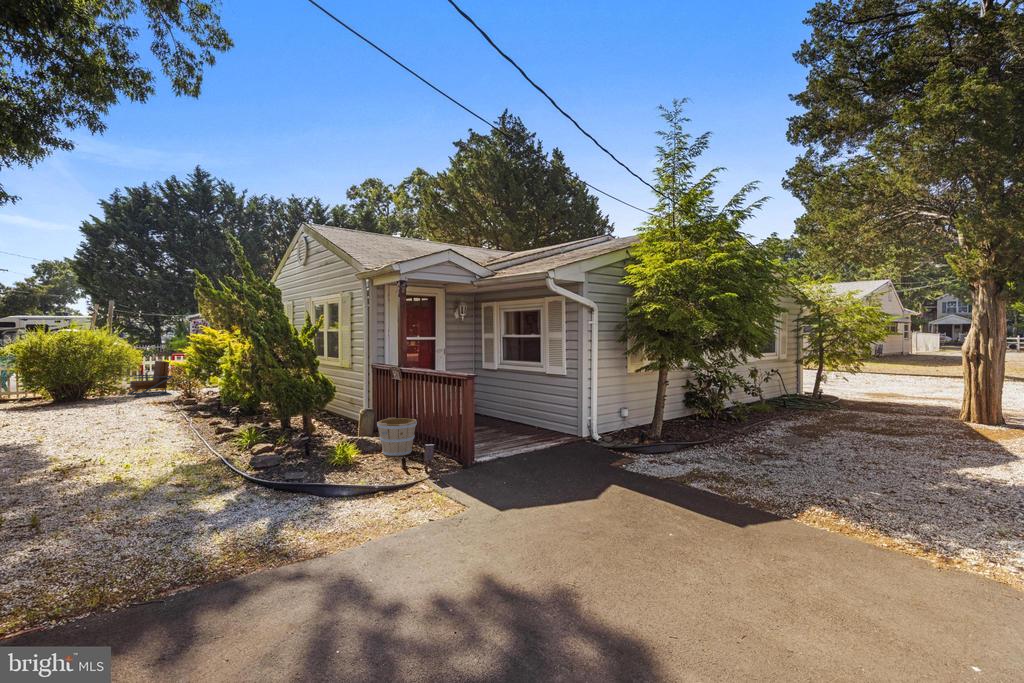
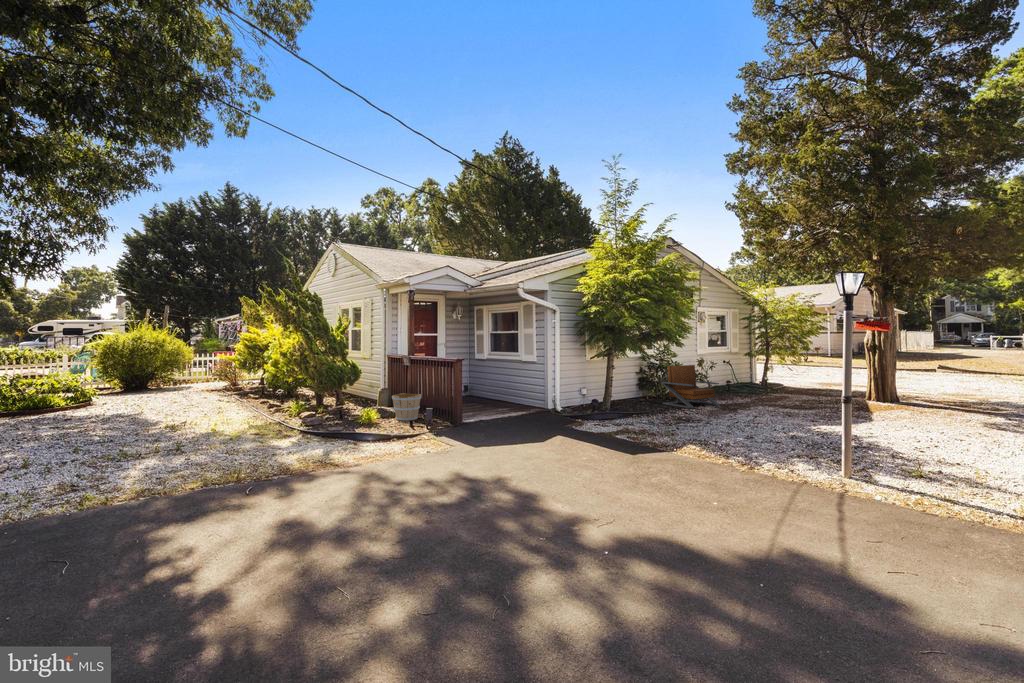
lounge chair: present [128,361,173,398] -> present [662,365,719,408]

